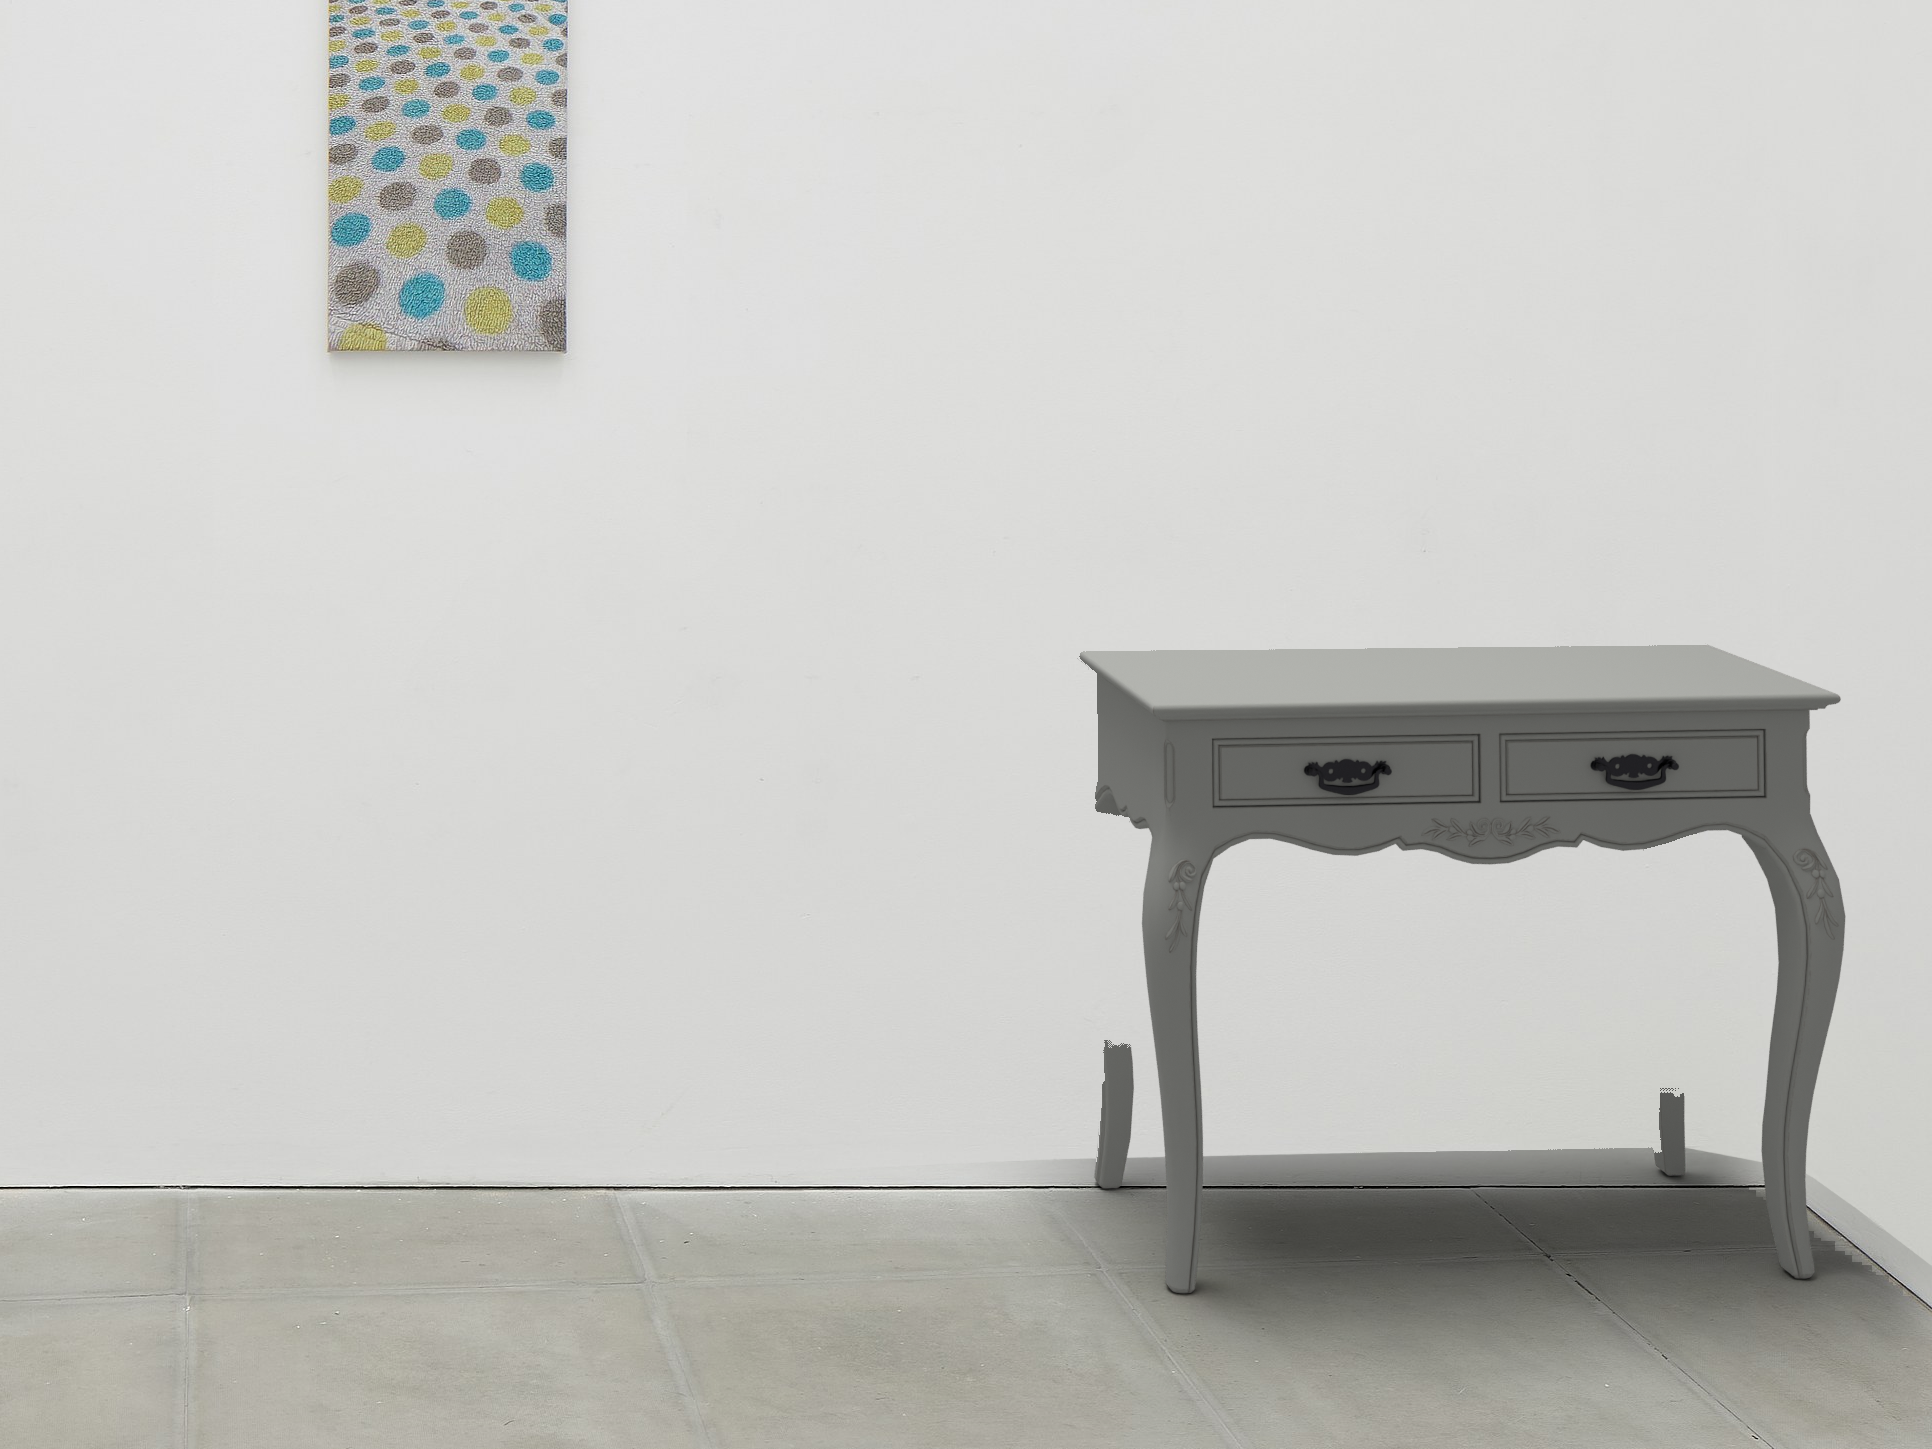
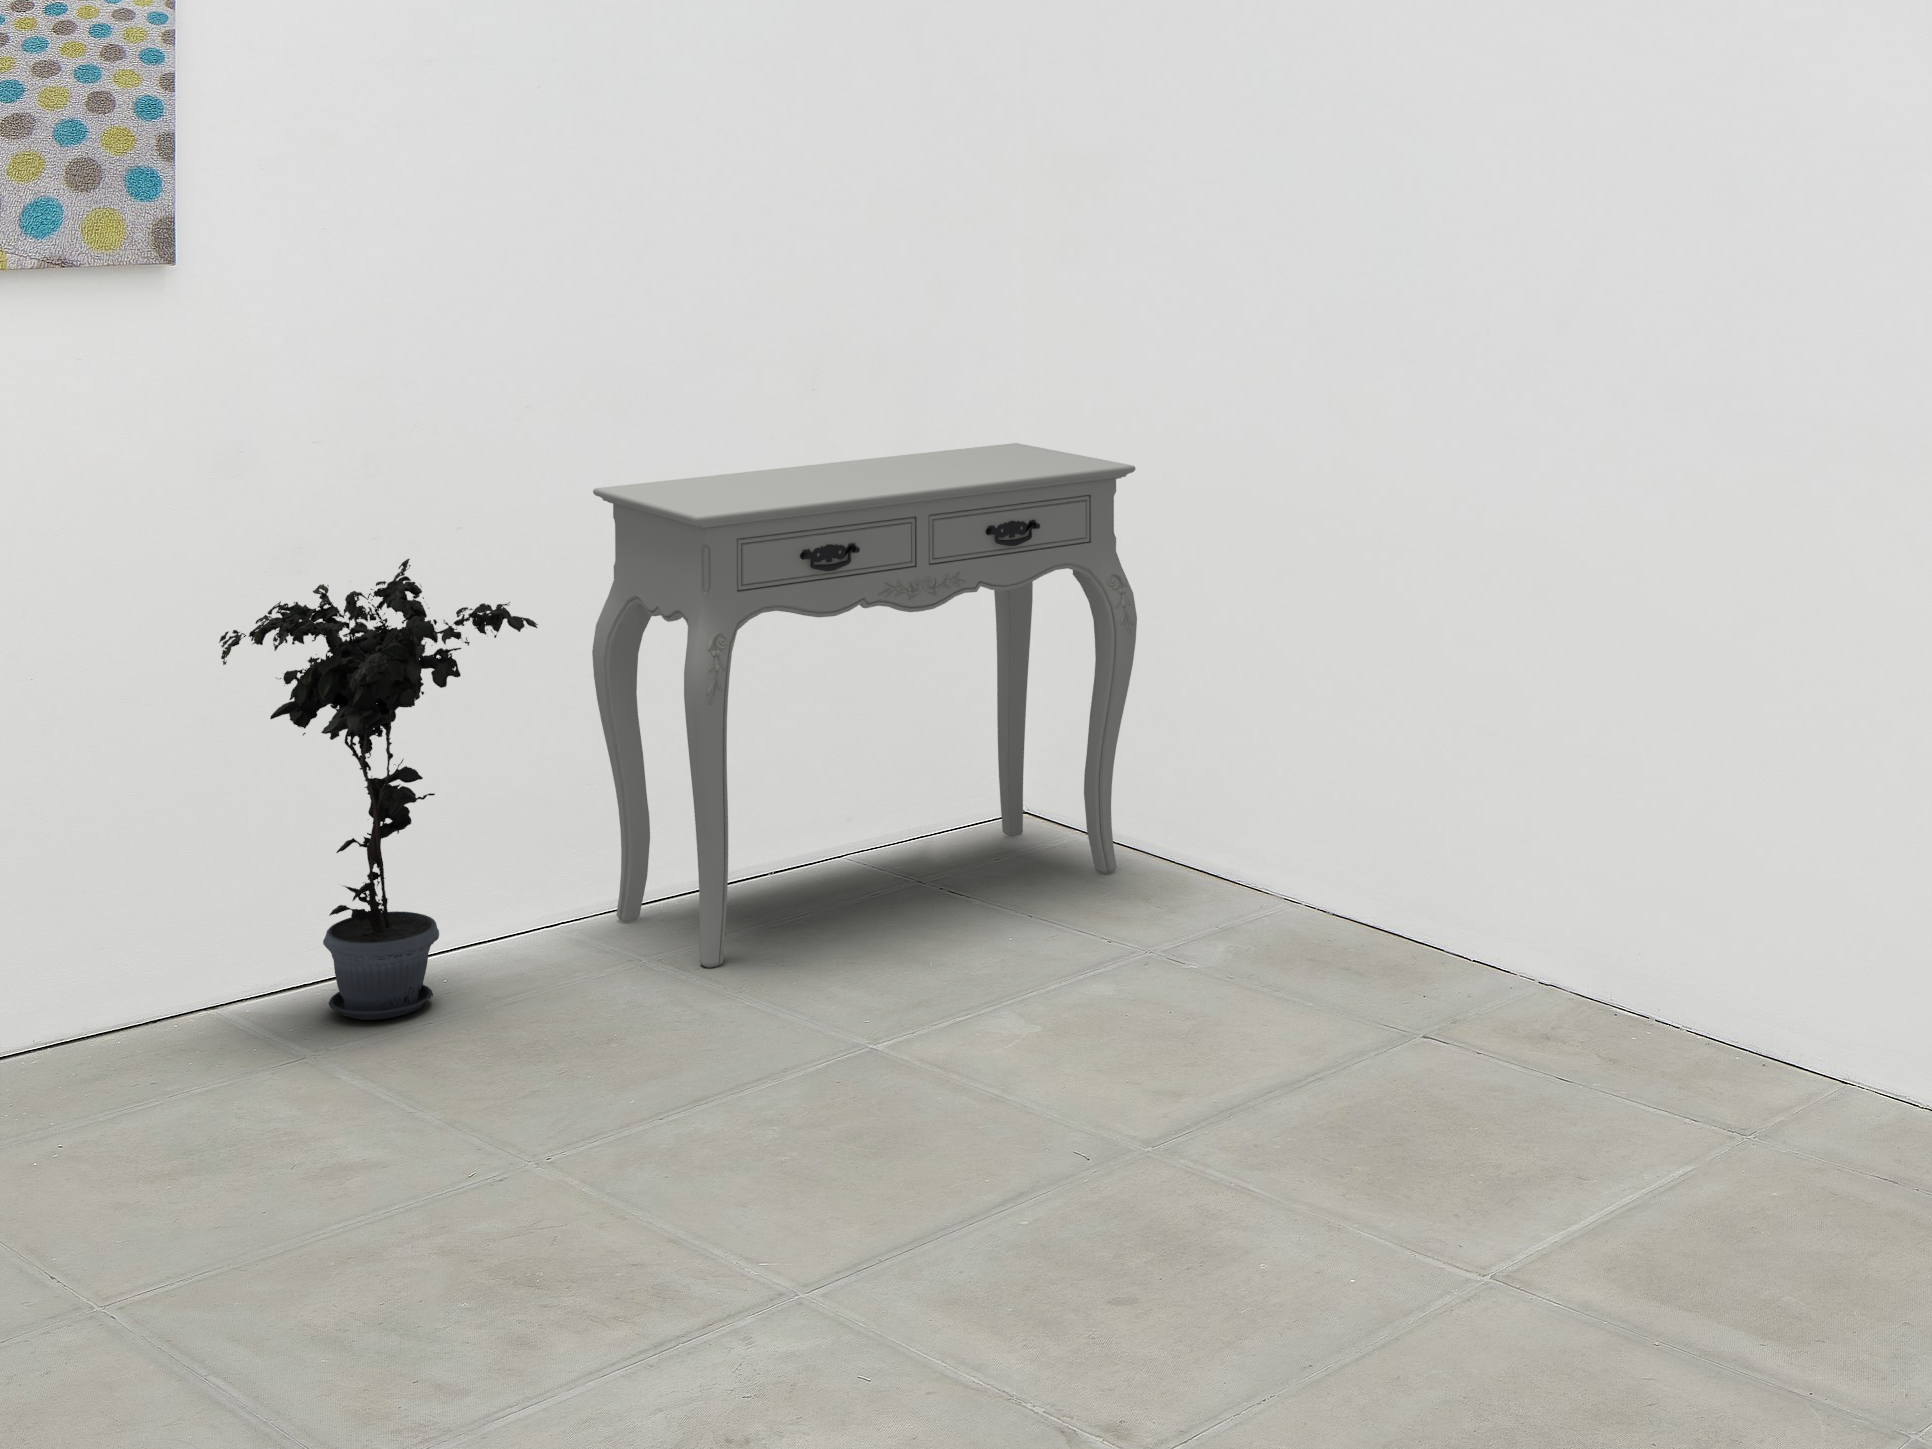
potted plant: none [590,716,960,1264] -> present [219,559,538,1020]

